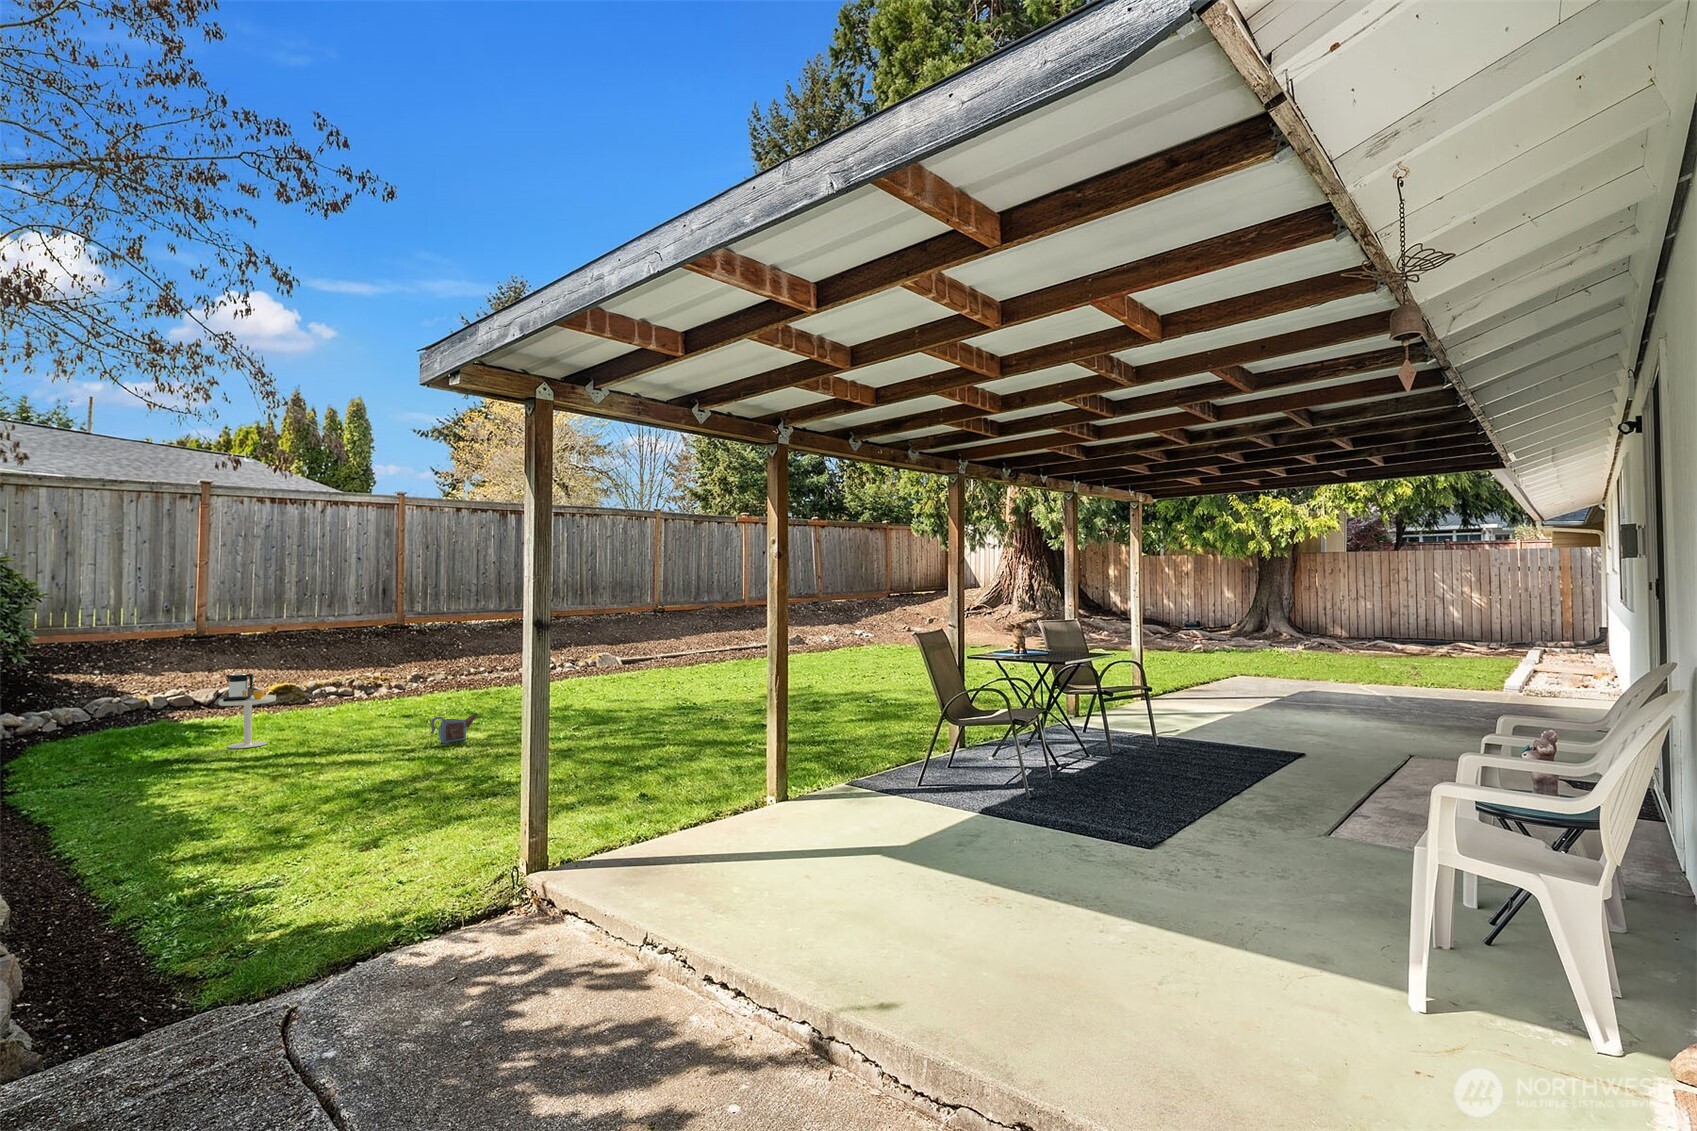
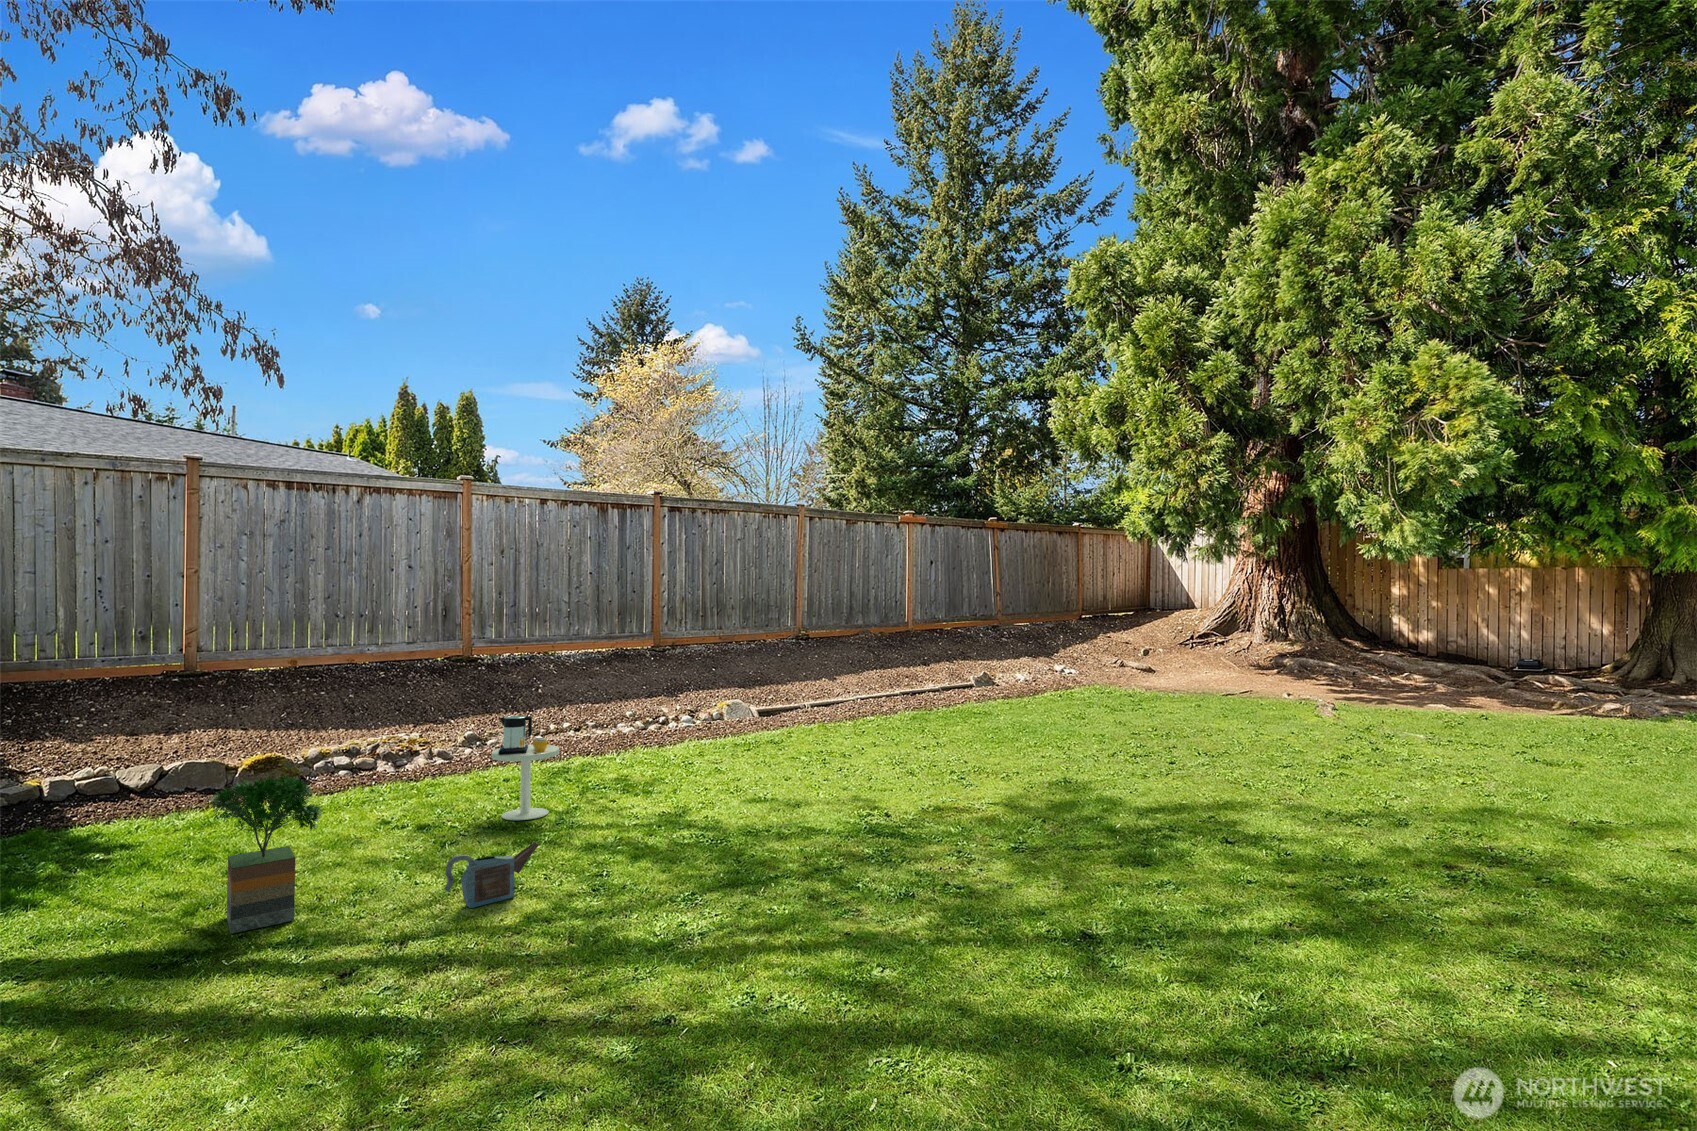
side table: present [219,674,276,748] -> present [491,716,559,820]
potted tree: none [305,677,366,753] -> present [209,776,323,934]

